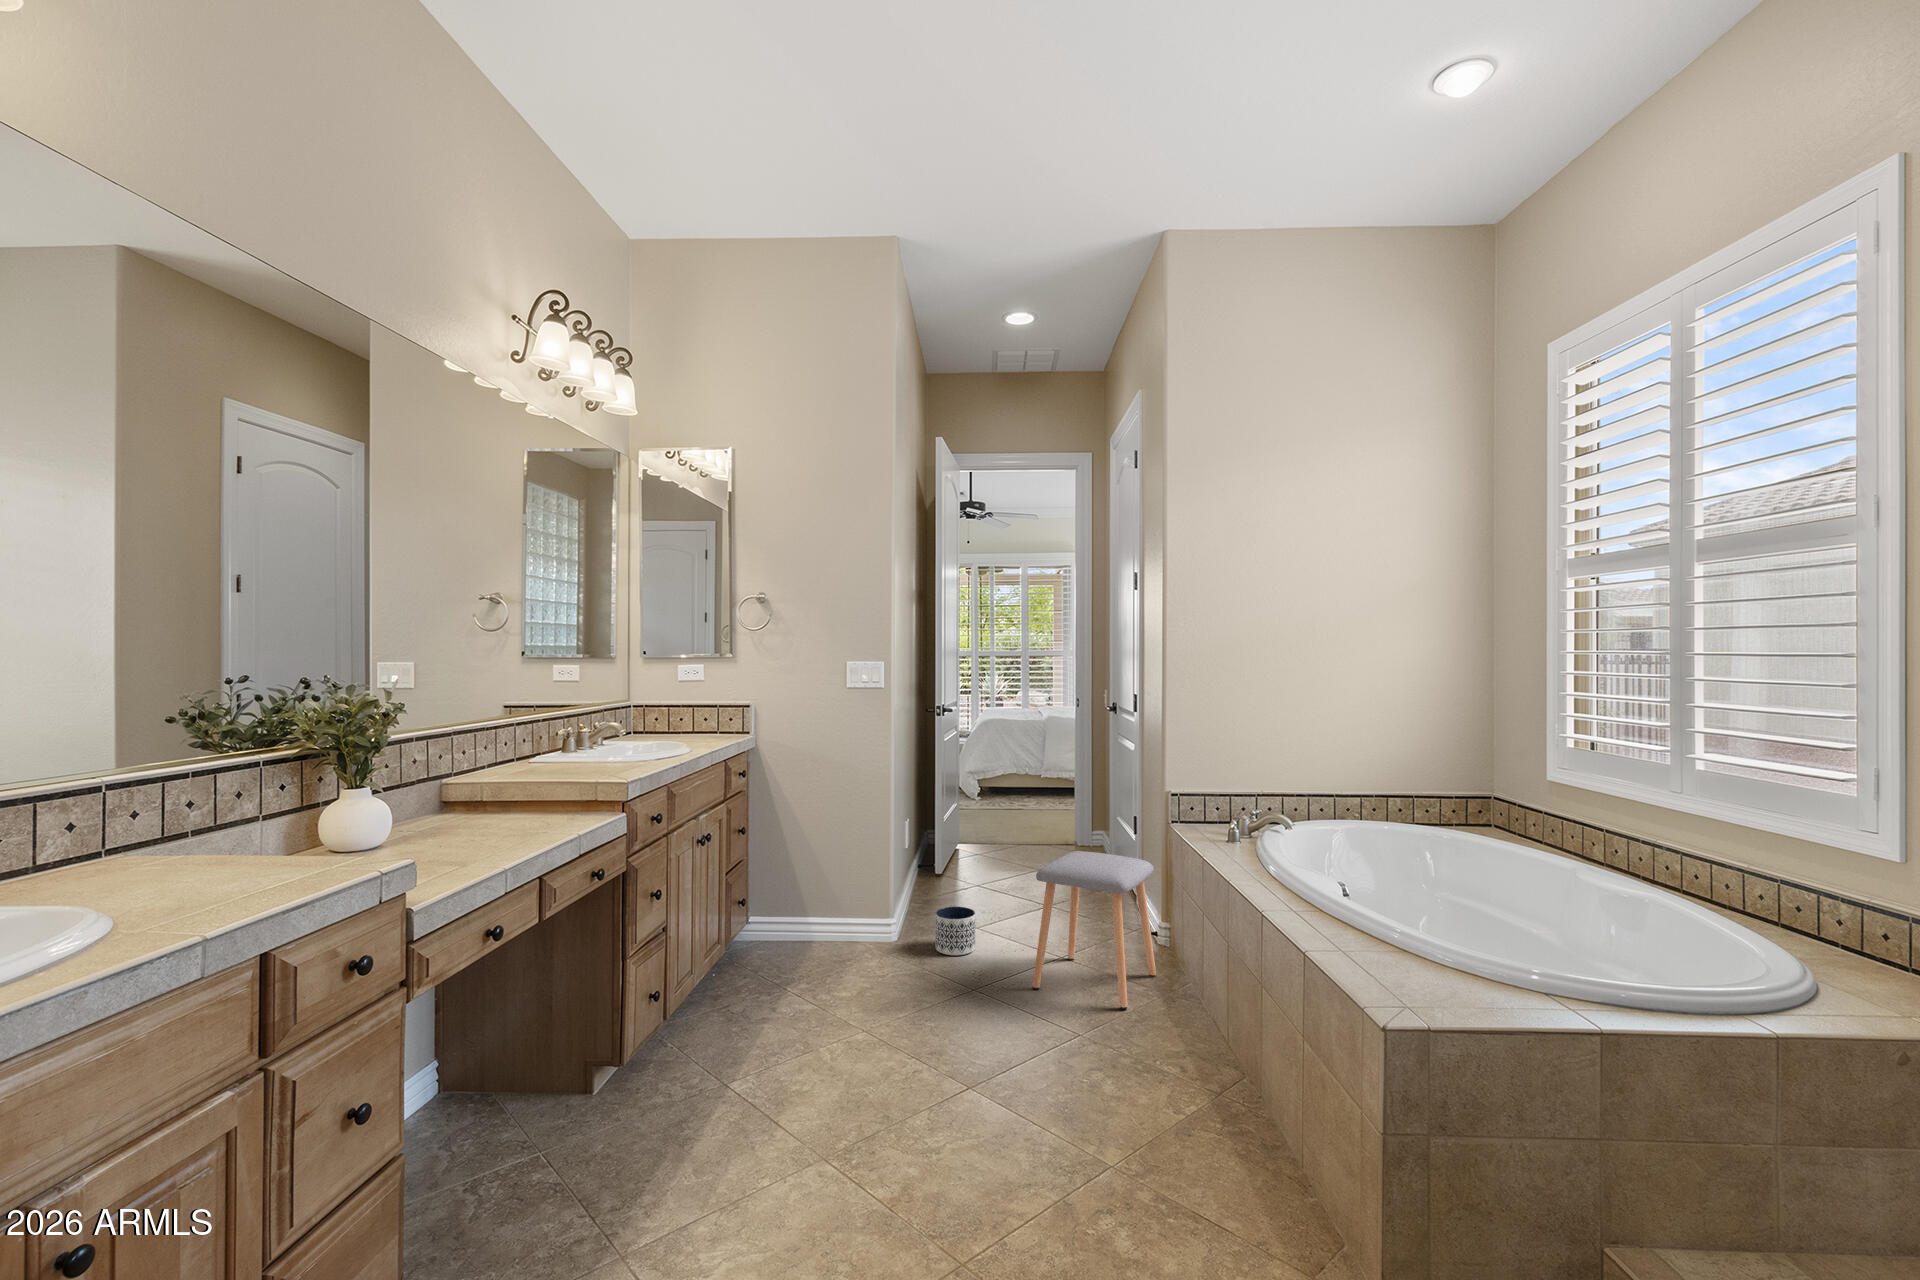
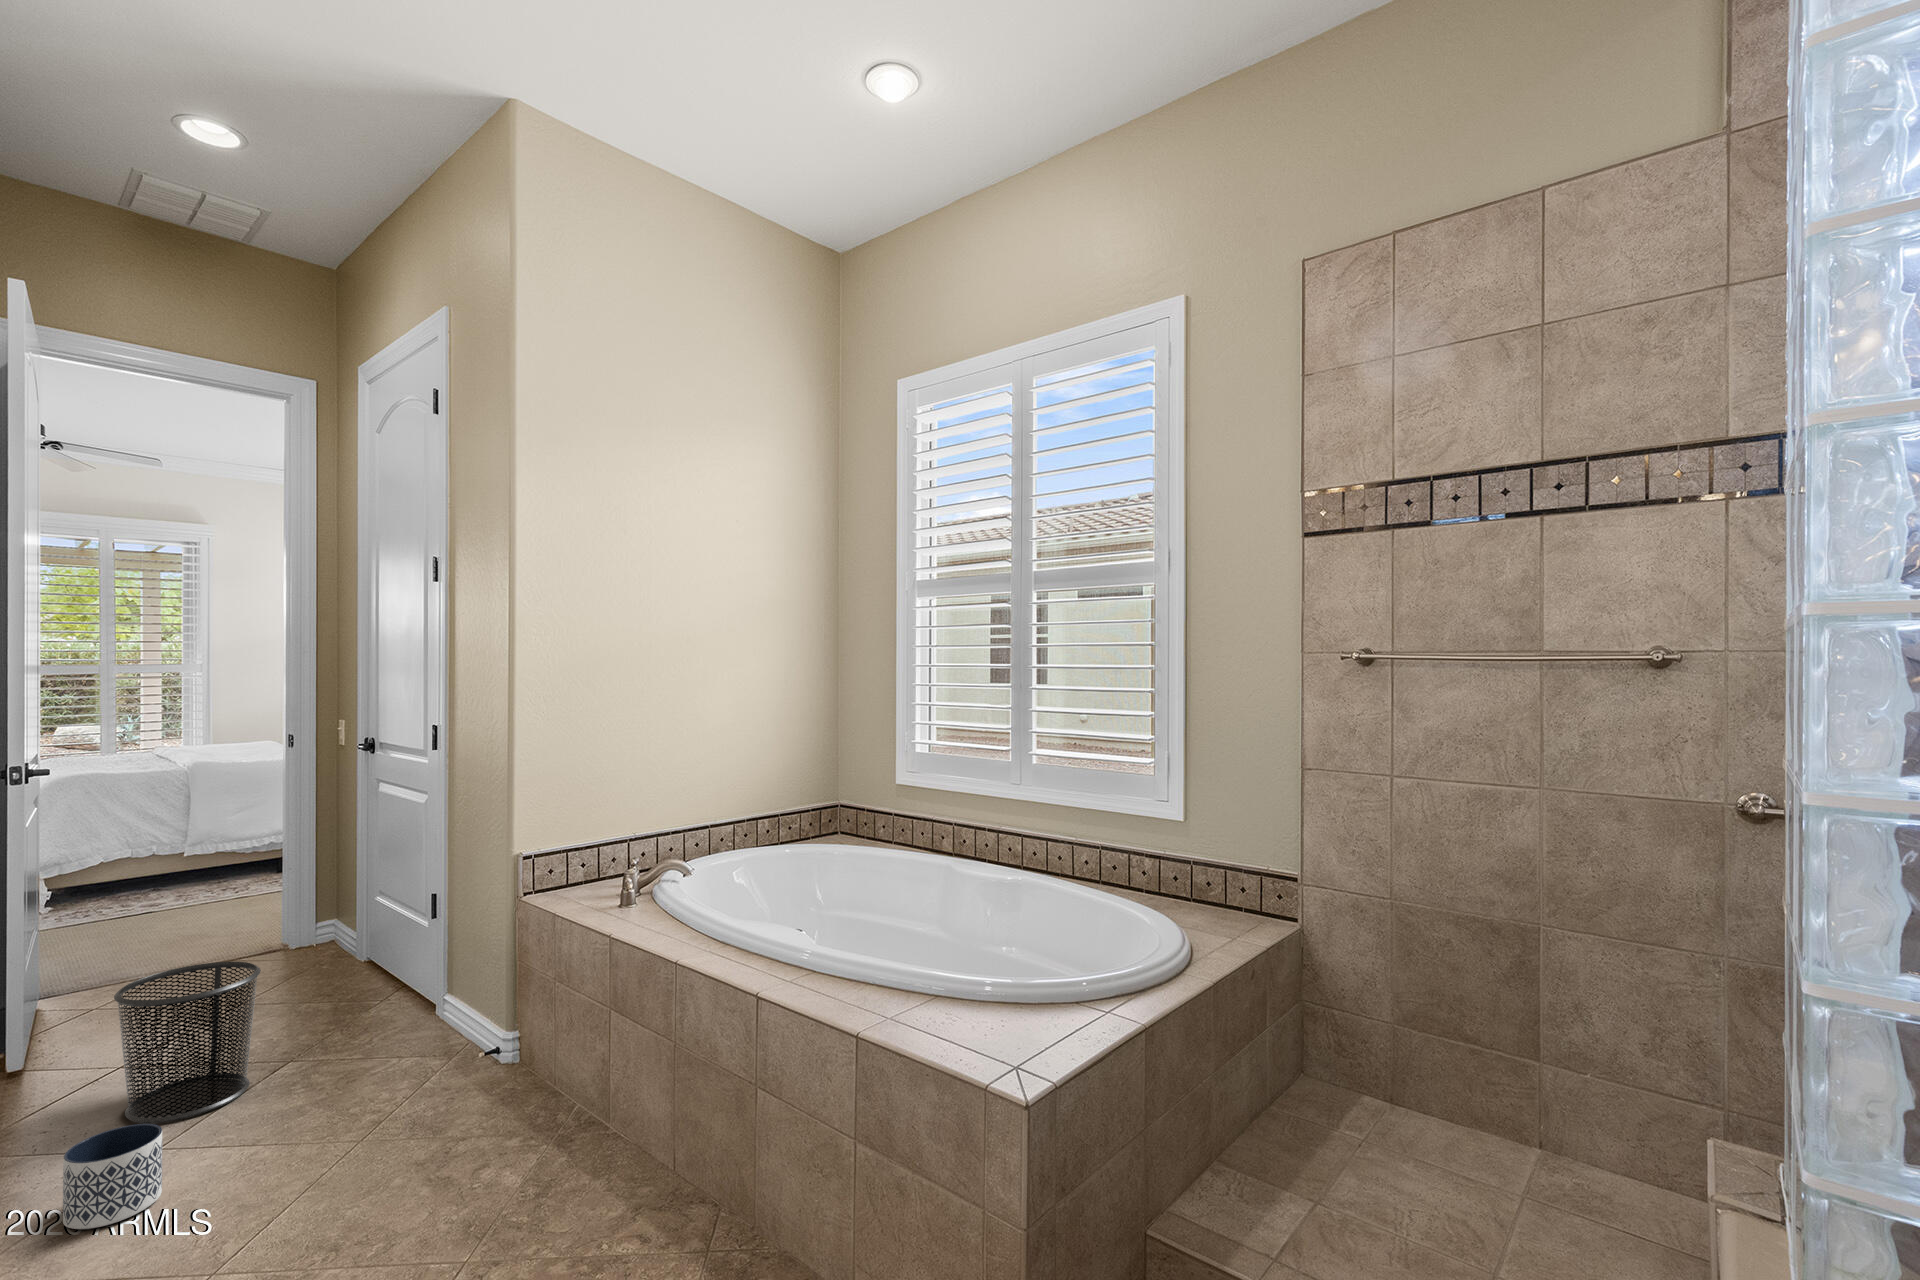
waste bin: none [969,832,1036,919] -> present [114,962,261,1123]
stool: present [1033,851,1156,1009] -> none [316,959,511,1218]

